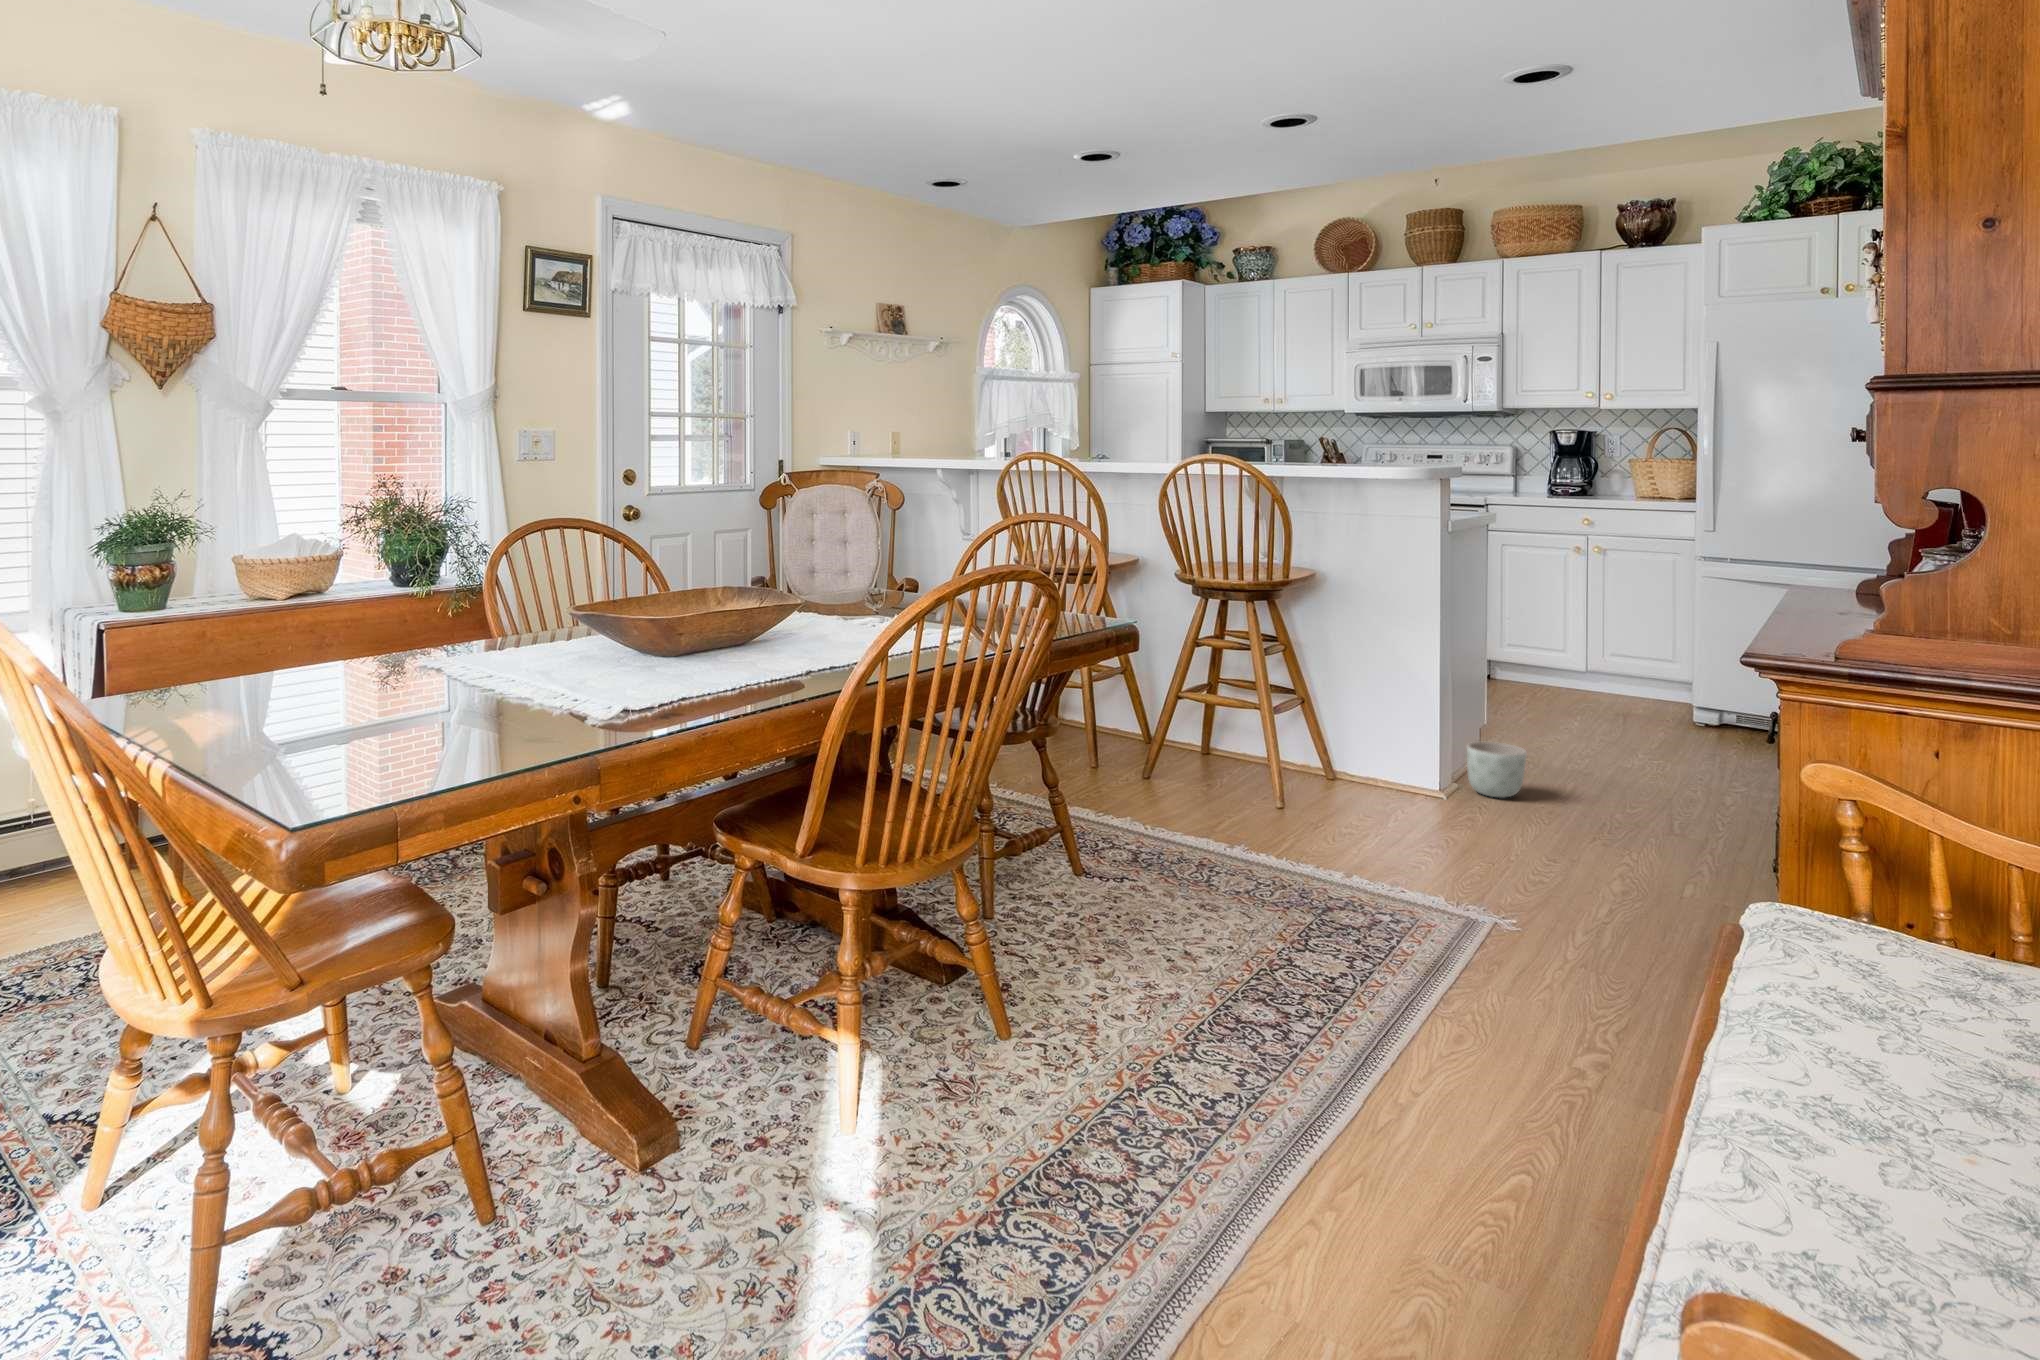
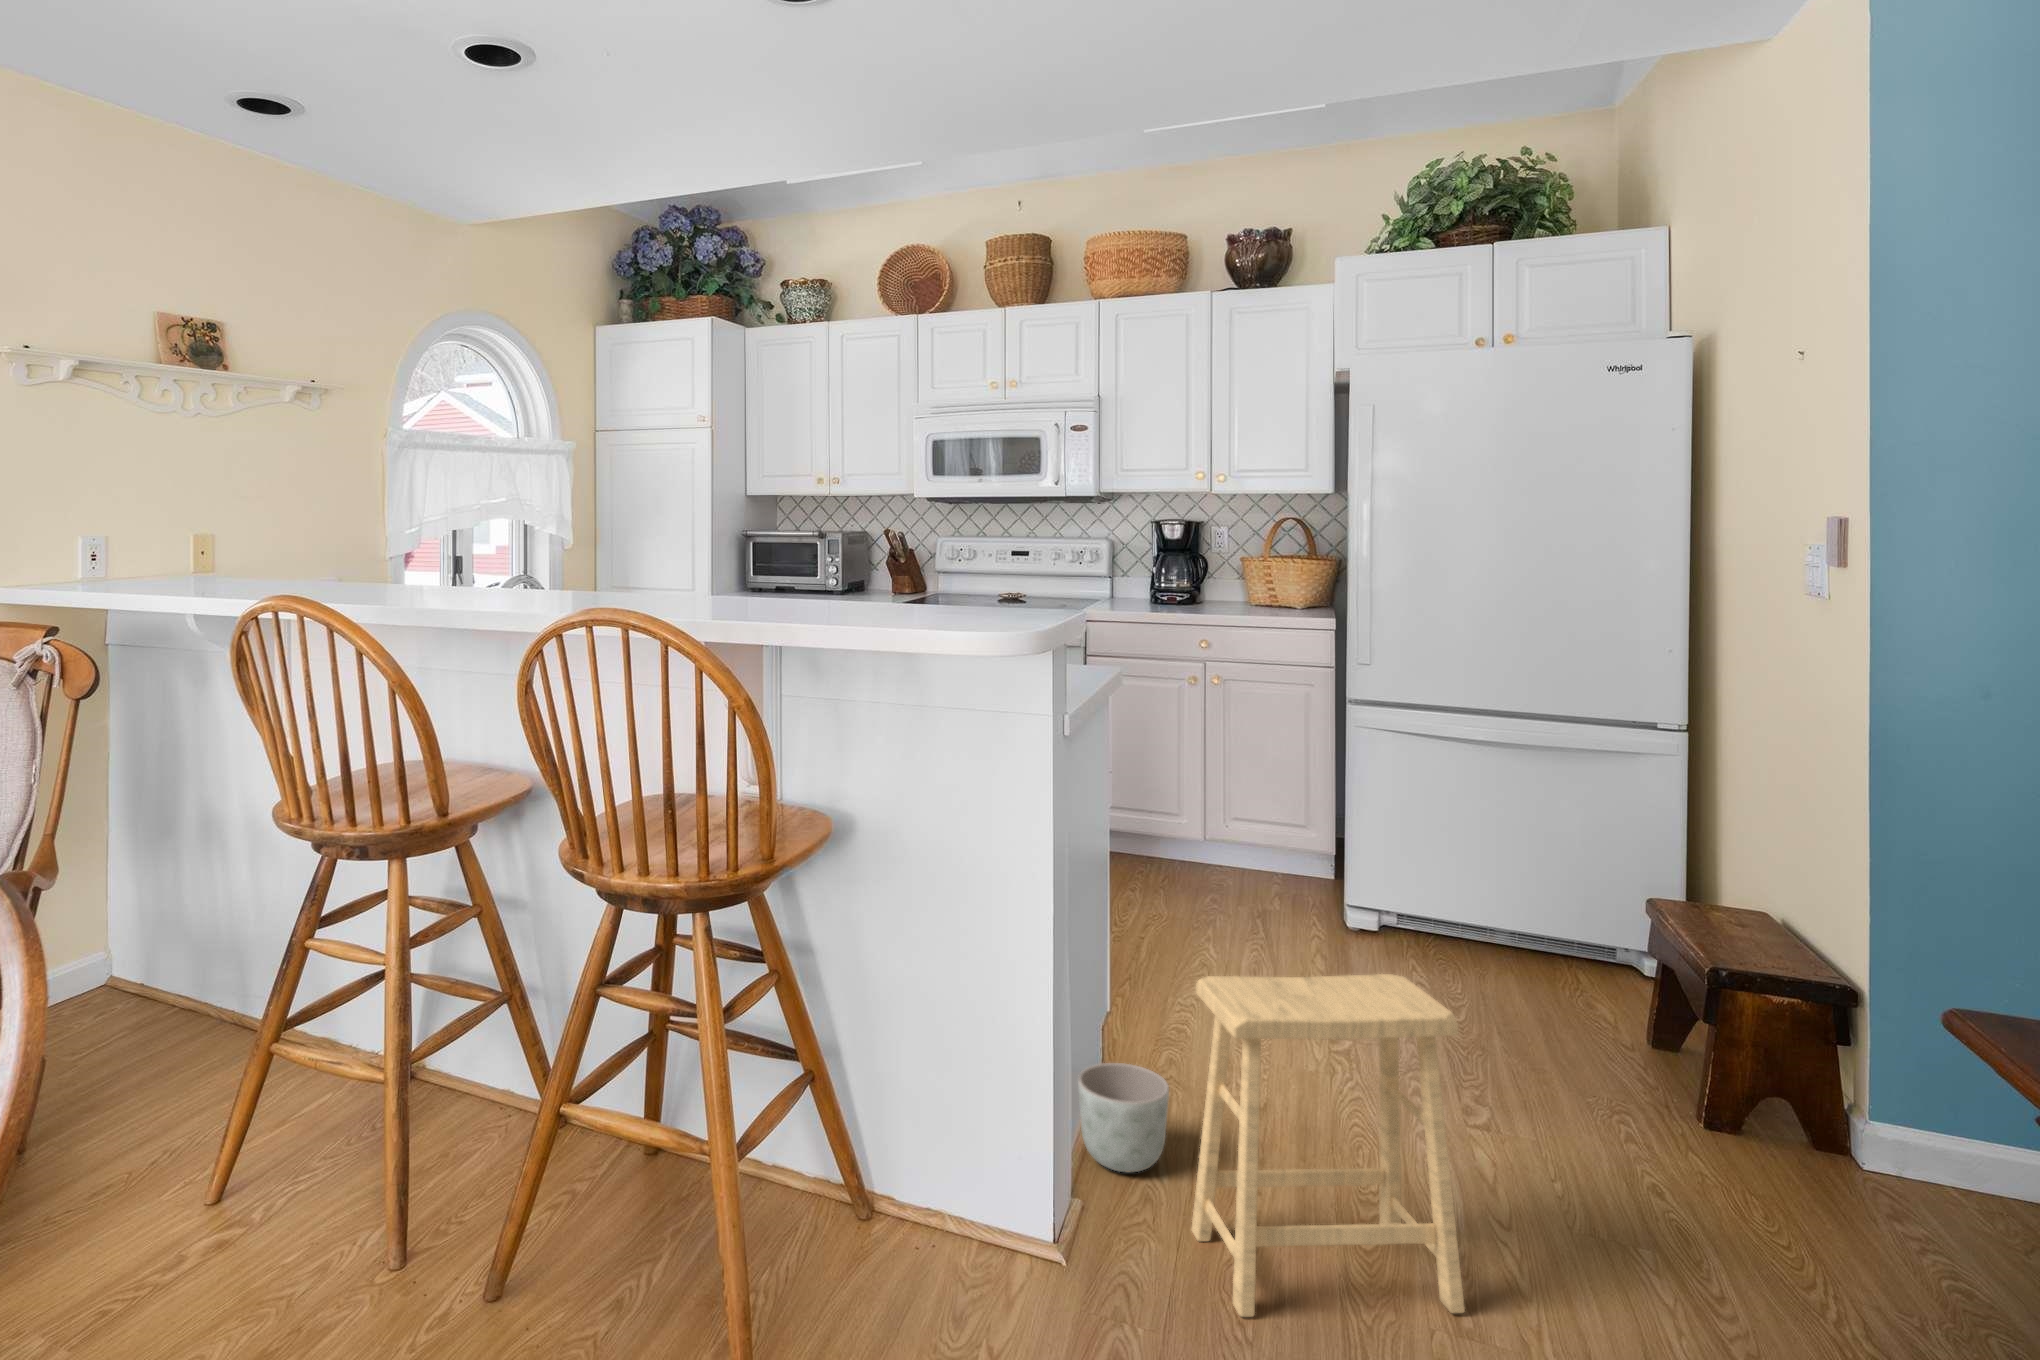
footstool: none [1536,672,1709,854] -> present [1192,974,1465,1317]

